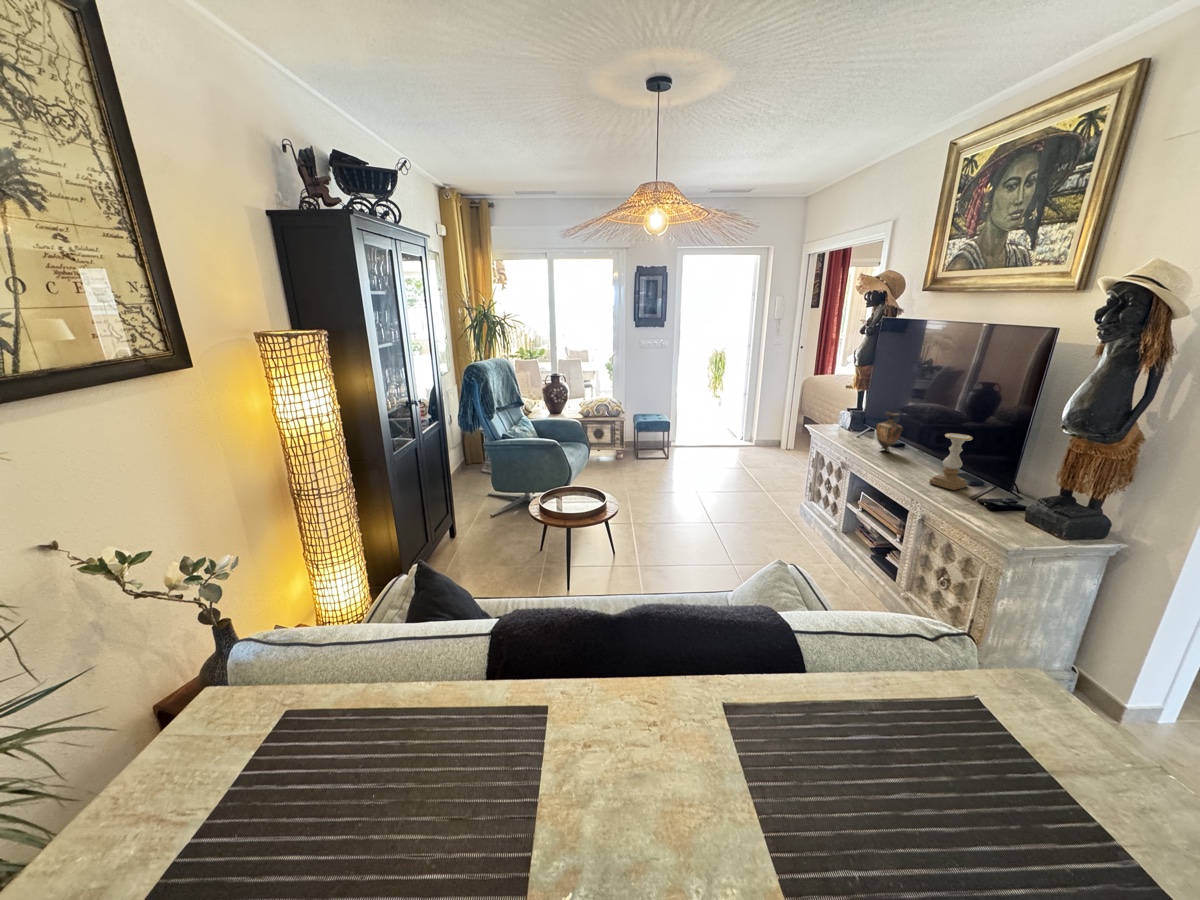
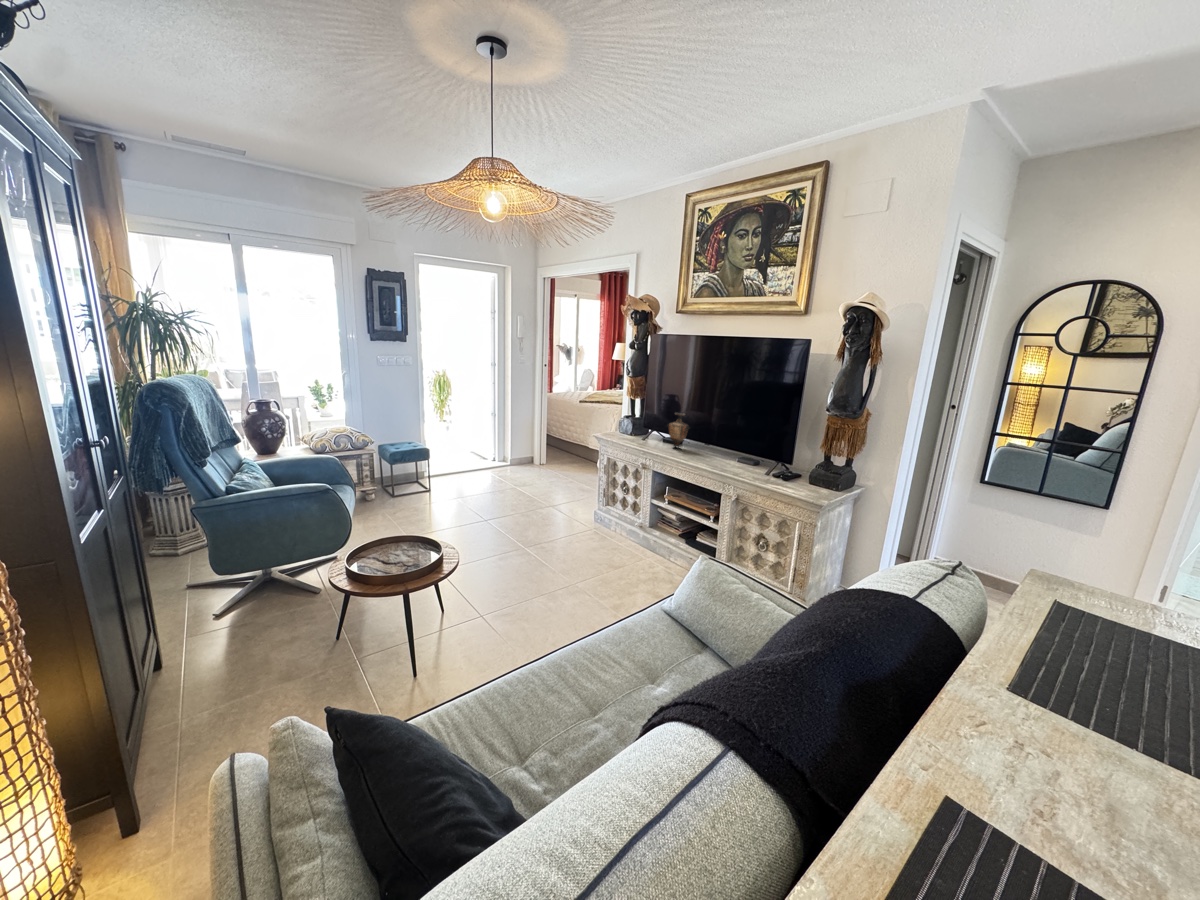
candle holder: present [929,433,973,490] -> none [731,424,757,470]

